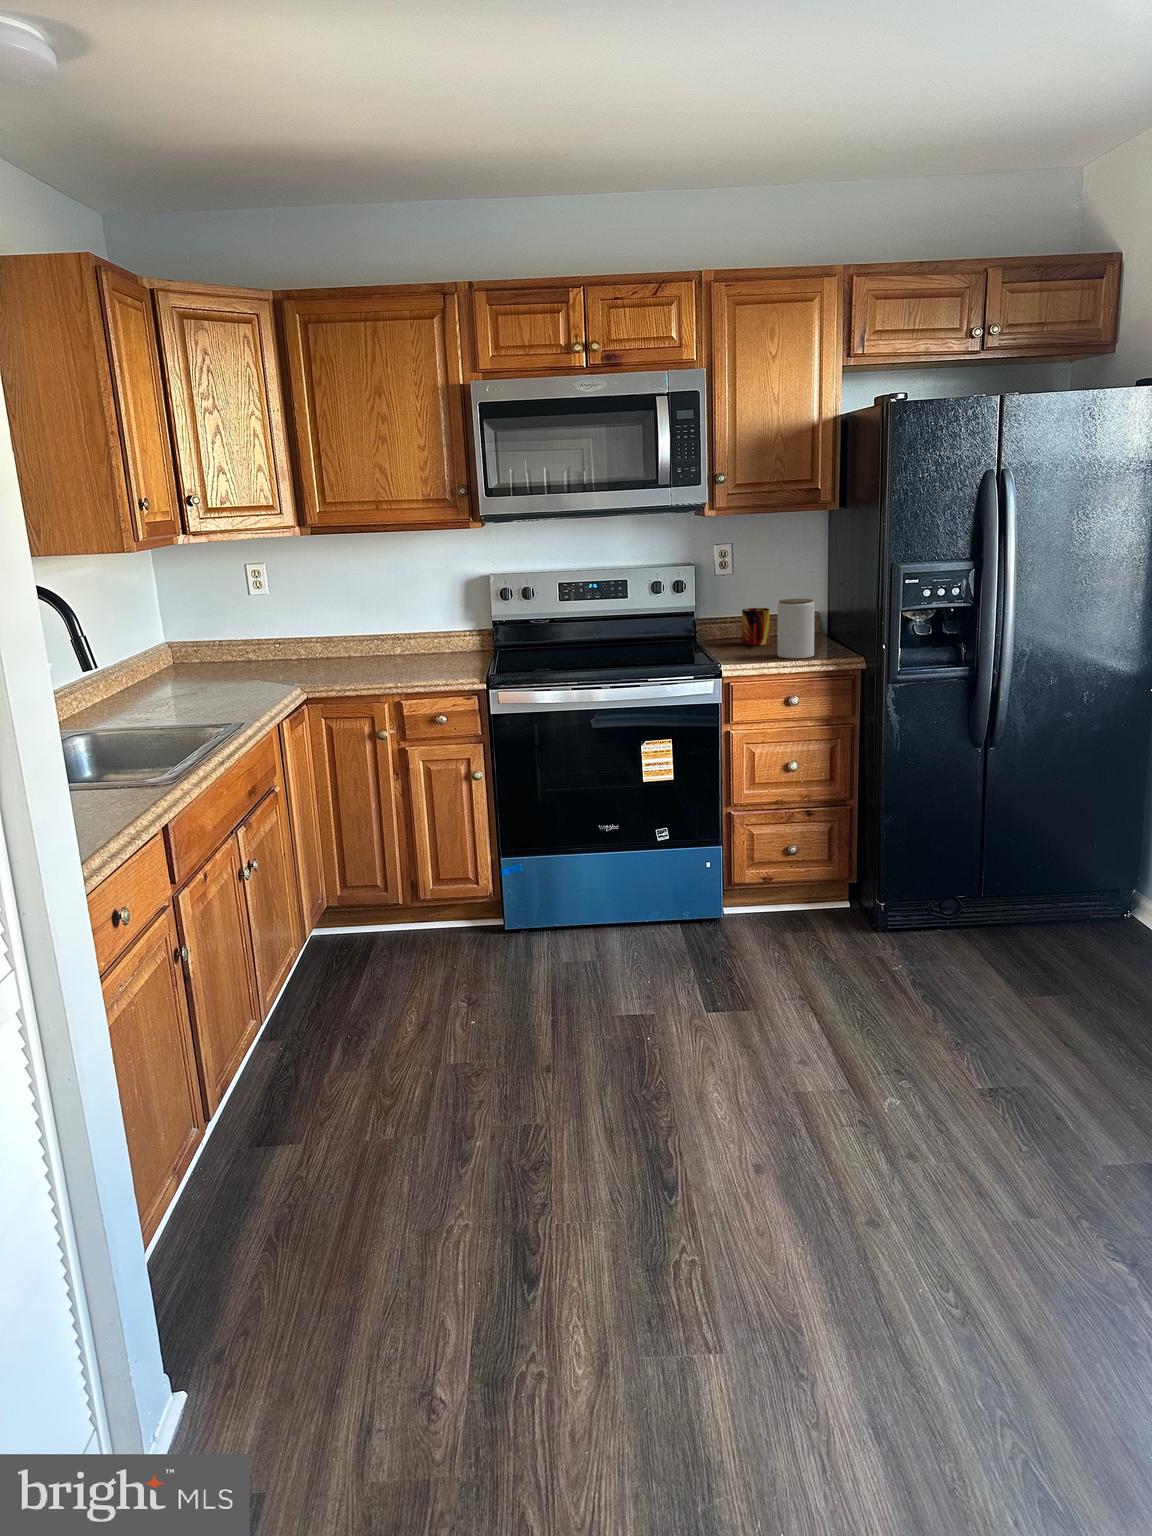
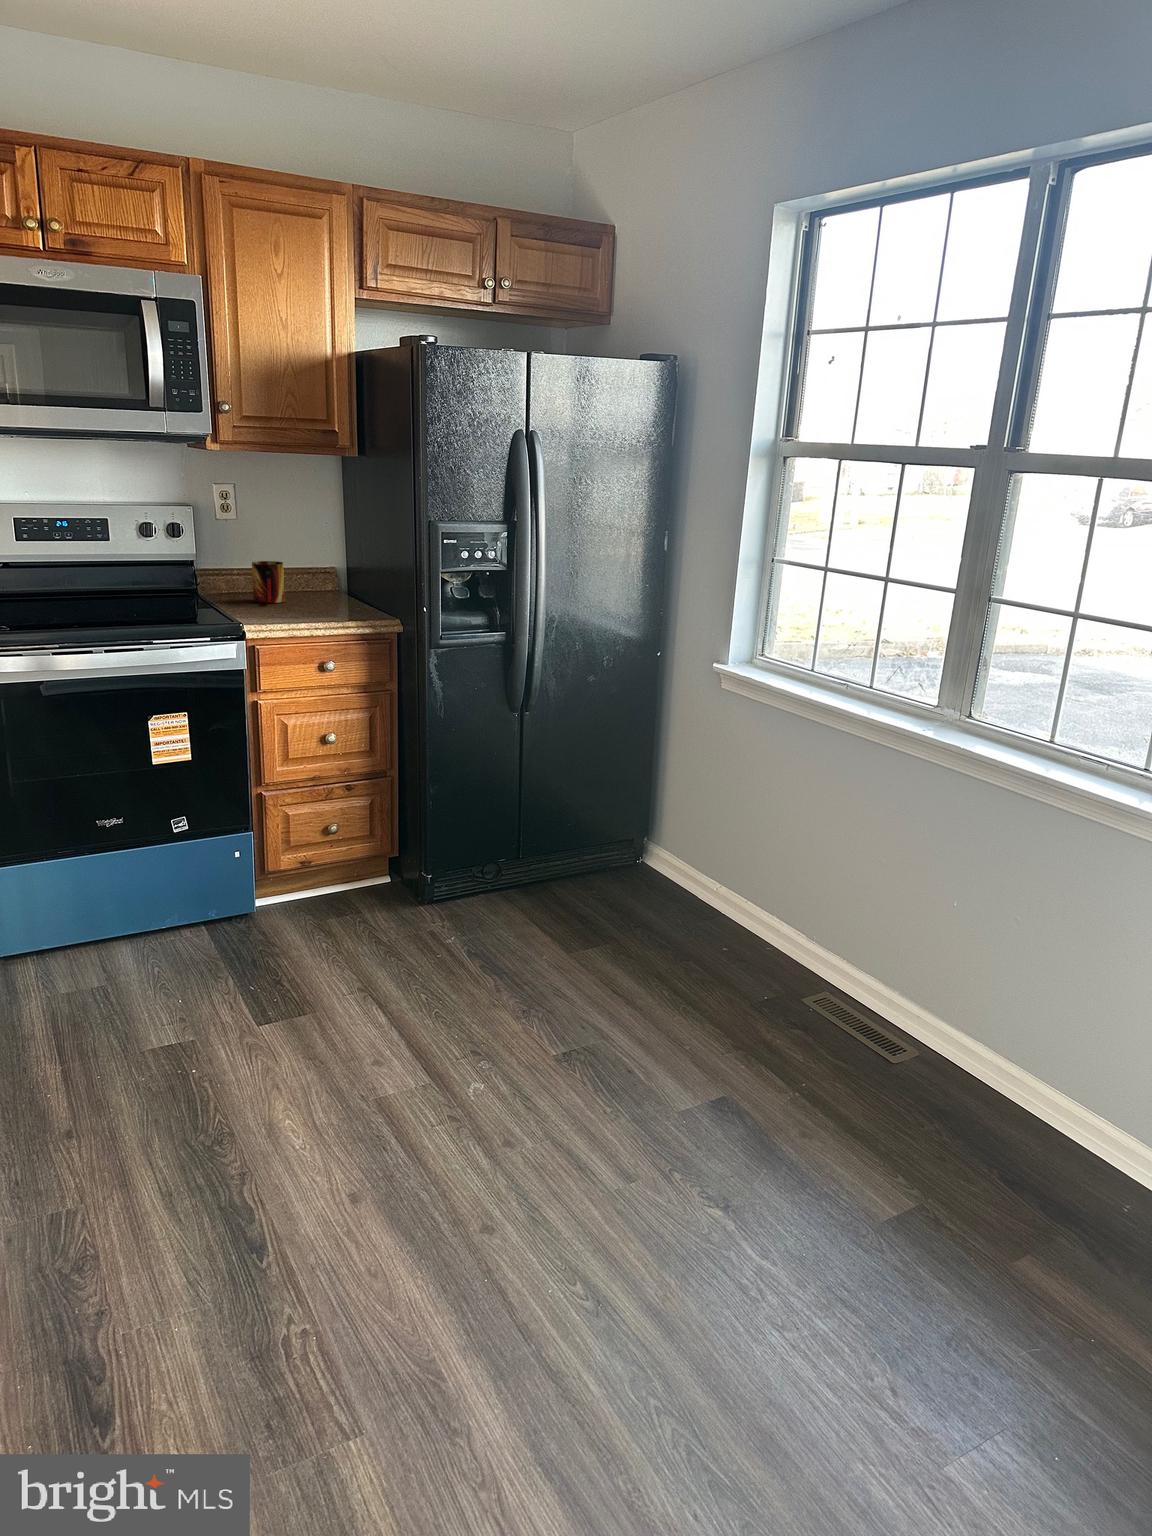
jar: present [777,599,815,658] -> none [298,552,340,618]

